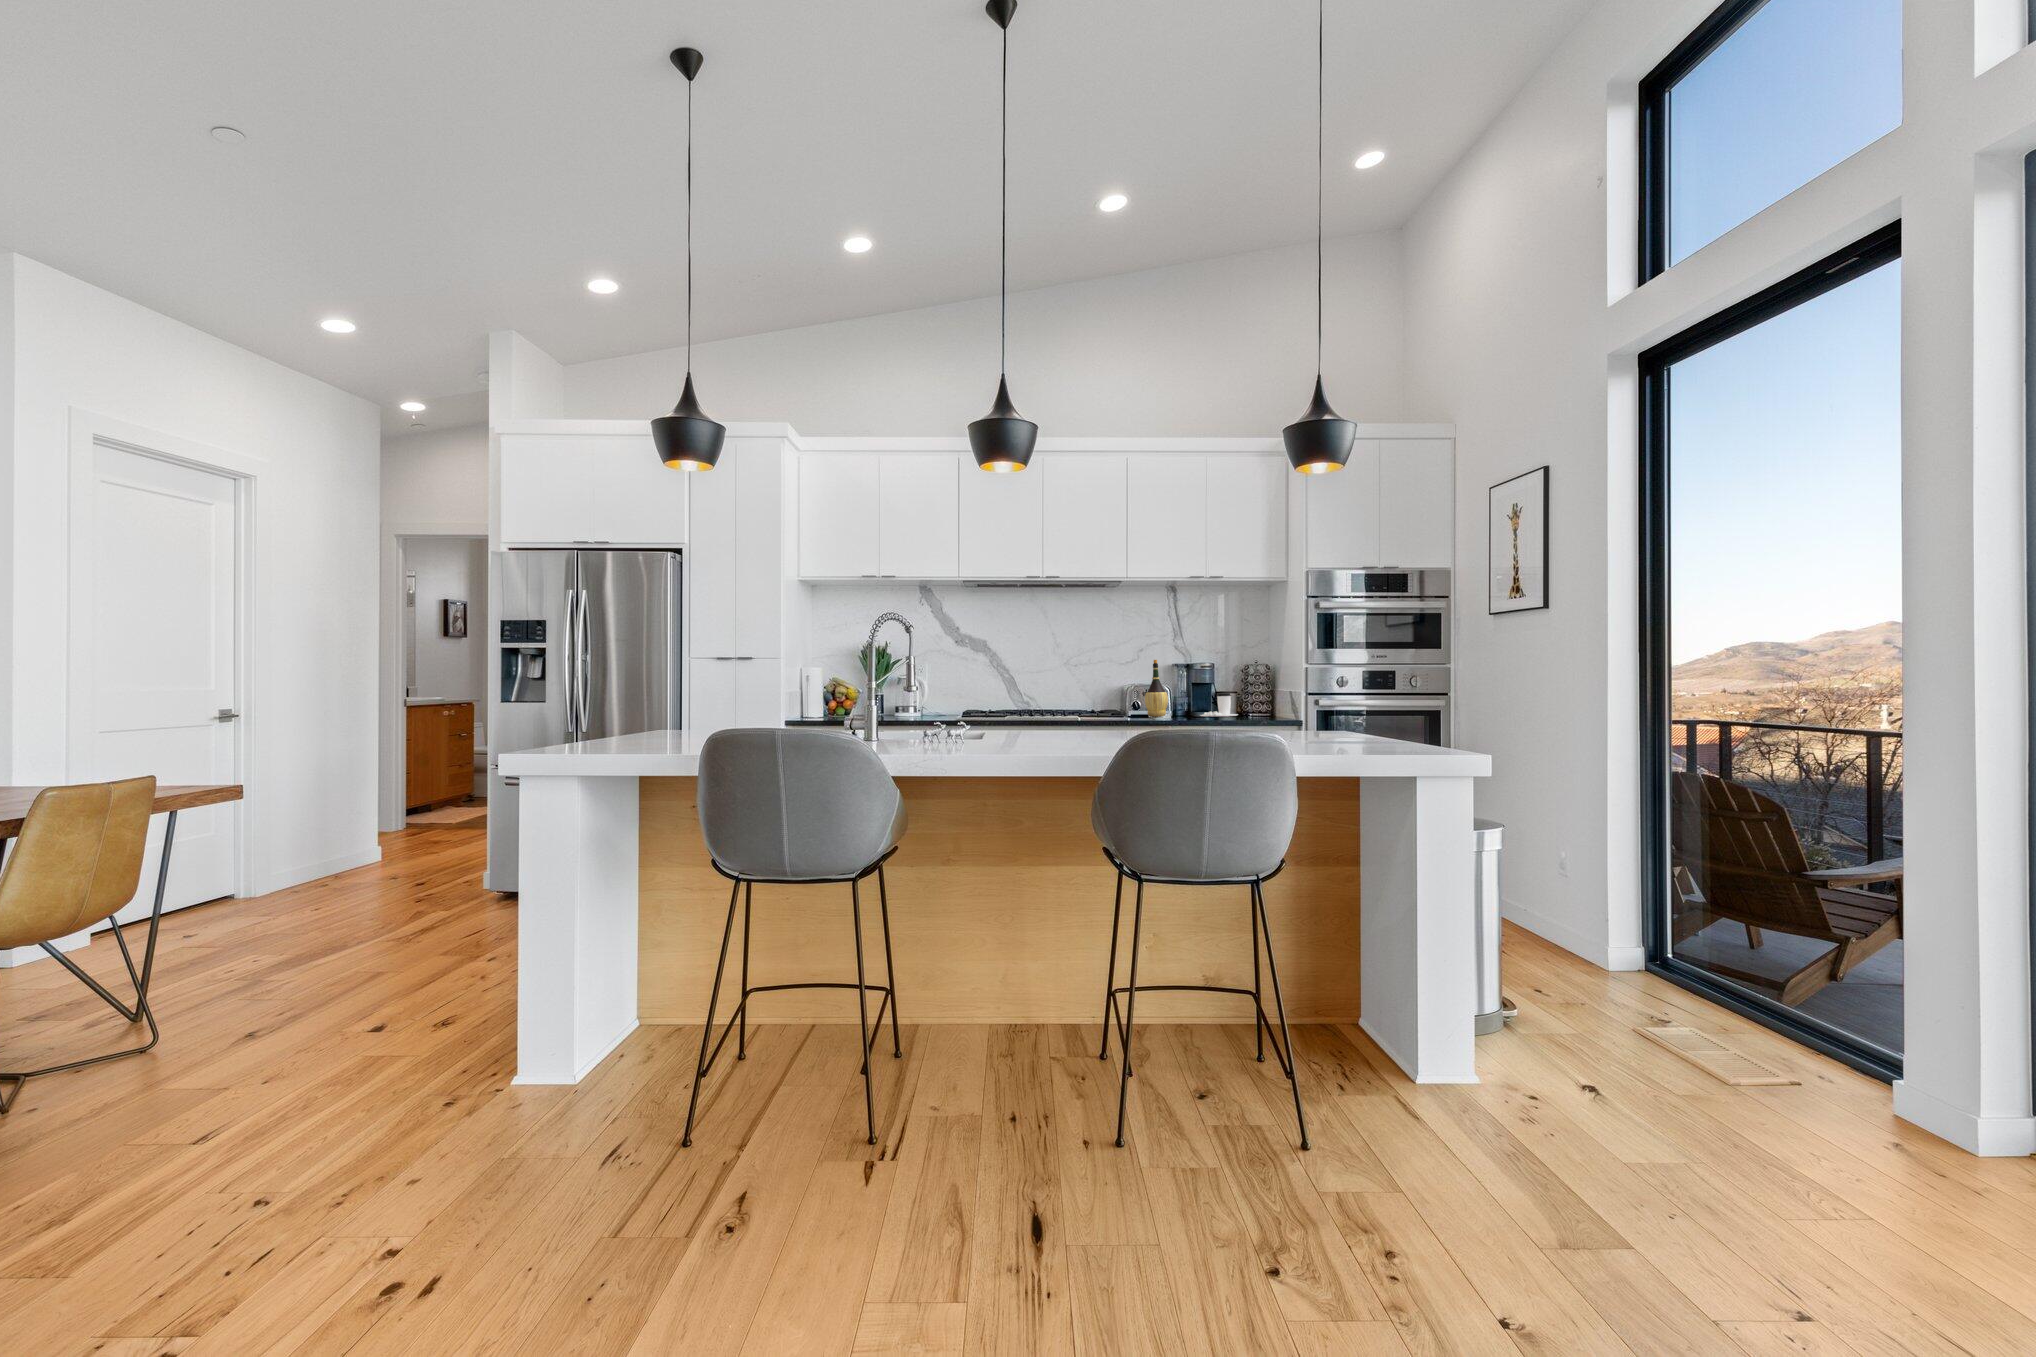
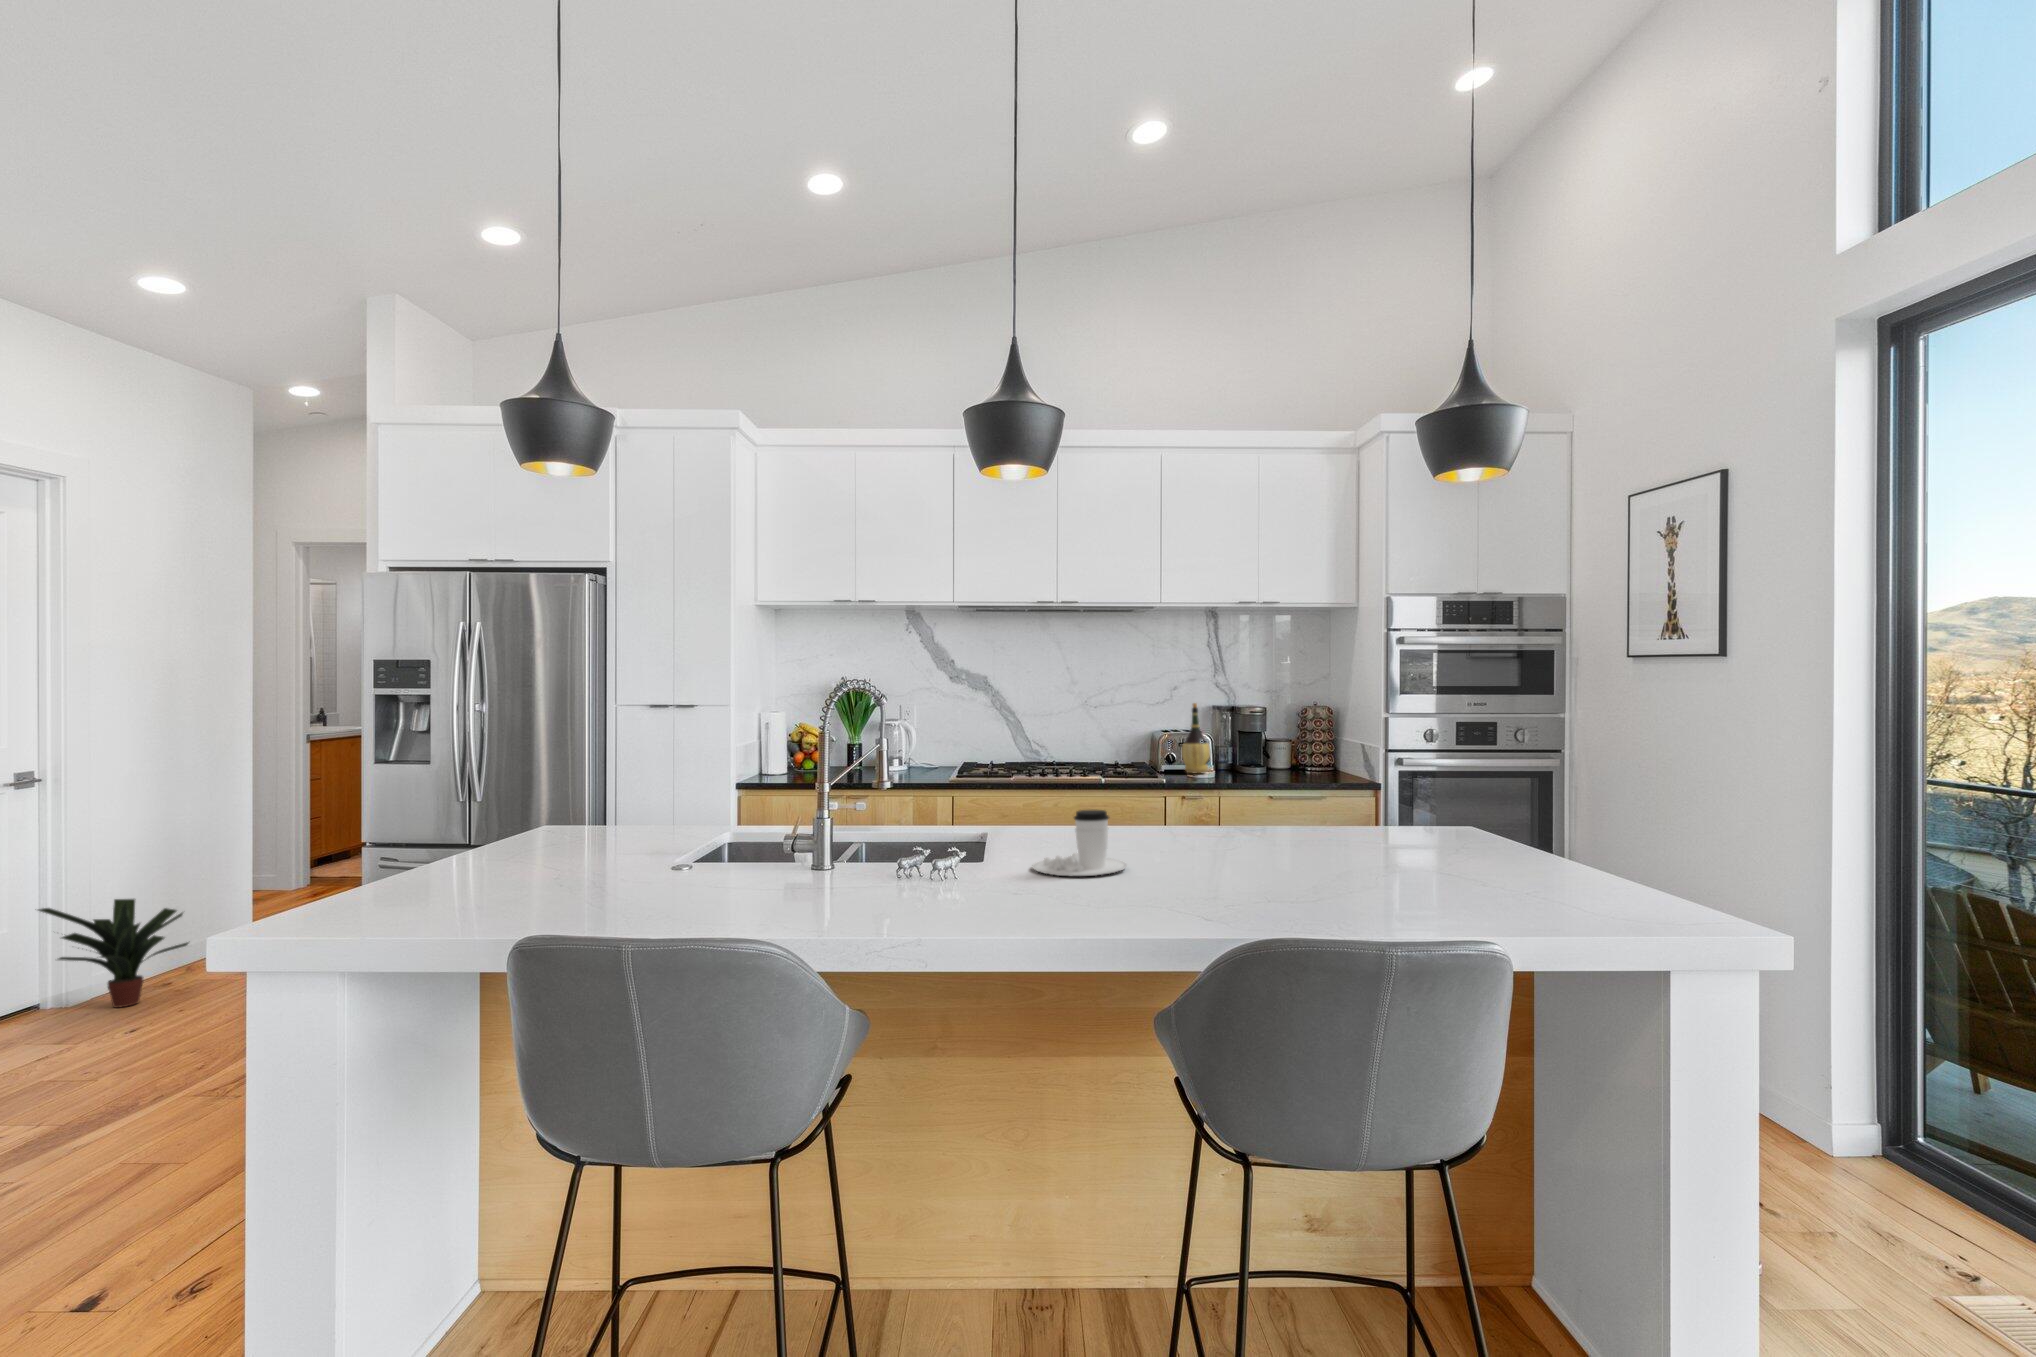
coffee cup: present [1200,693,1238,717] -> present [1032,810,1127,876]
potted plant: none [237,814,351,898] -> present [38,899,188,1008]

